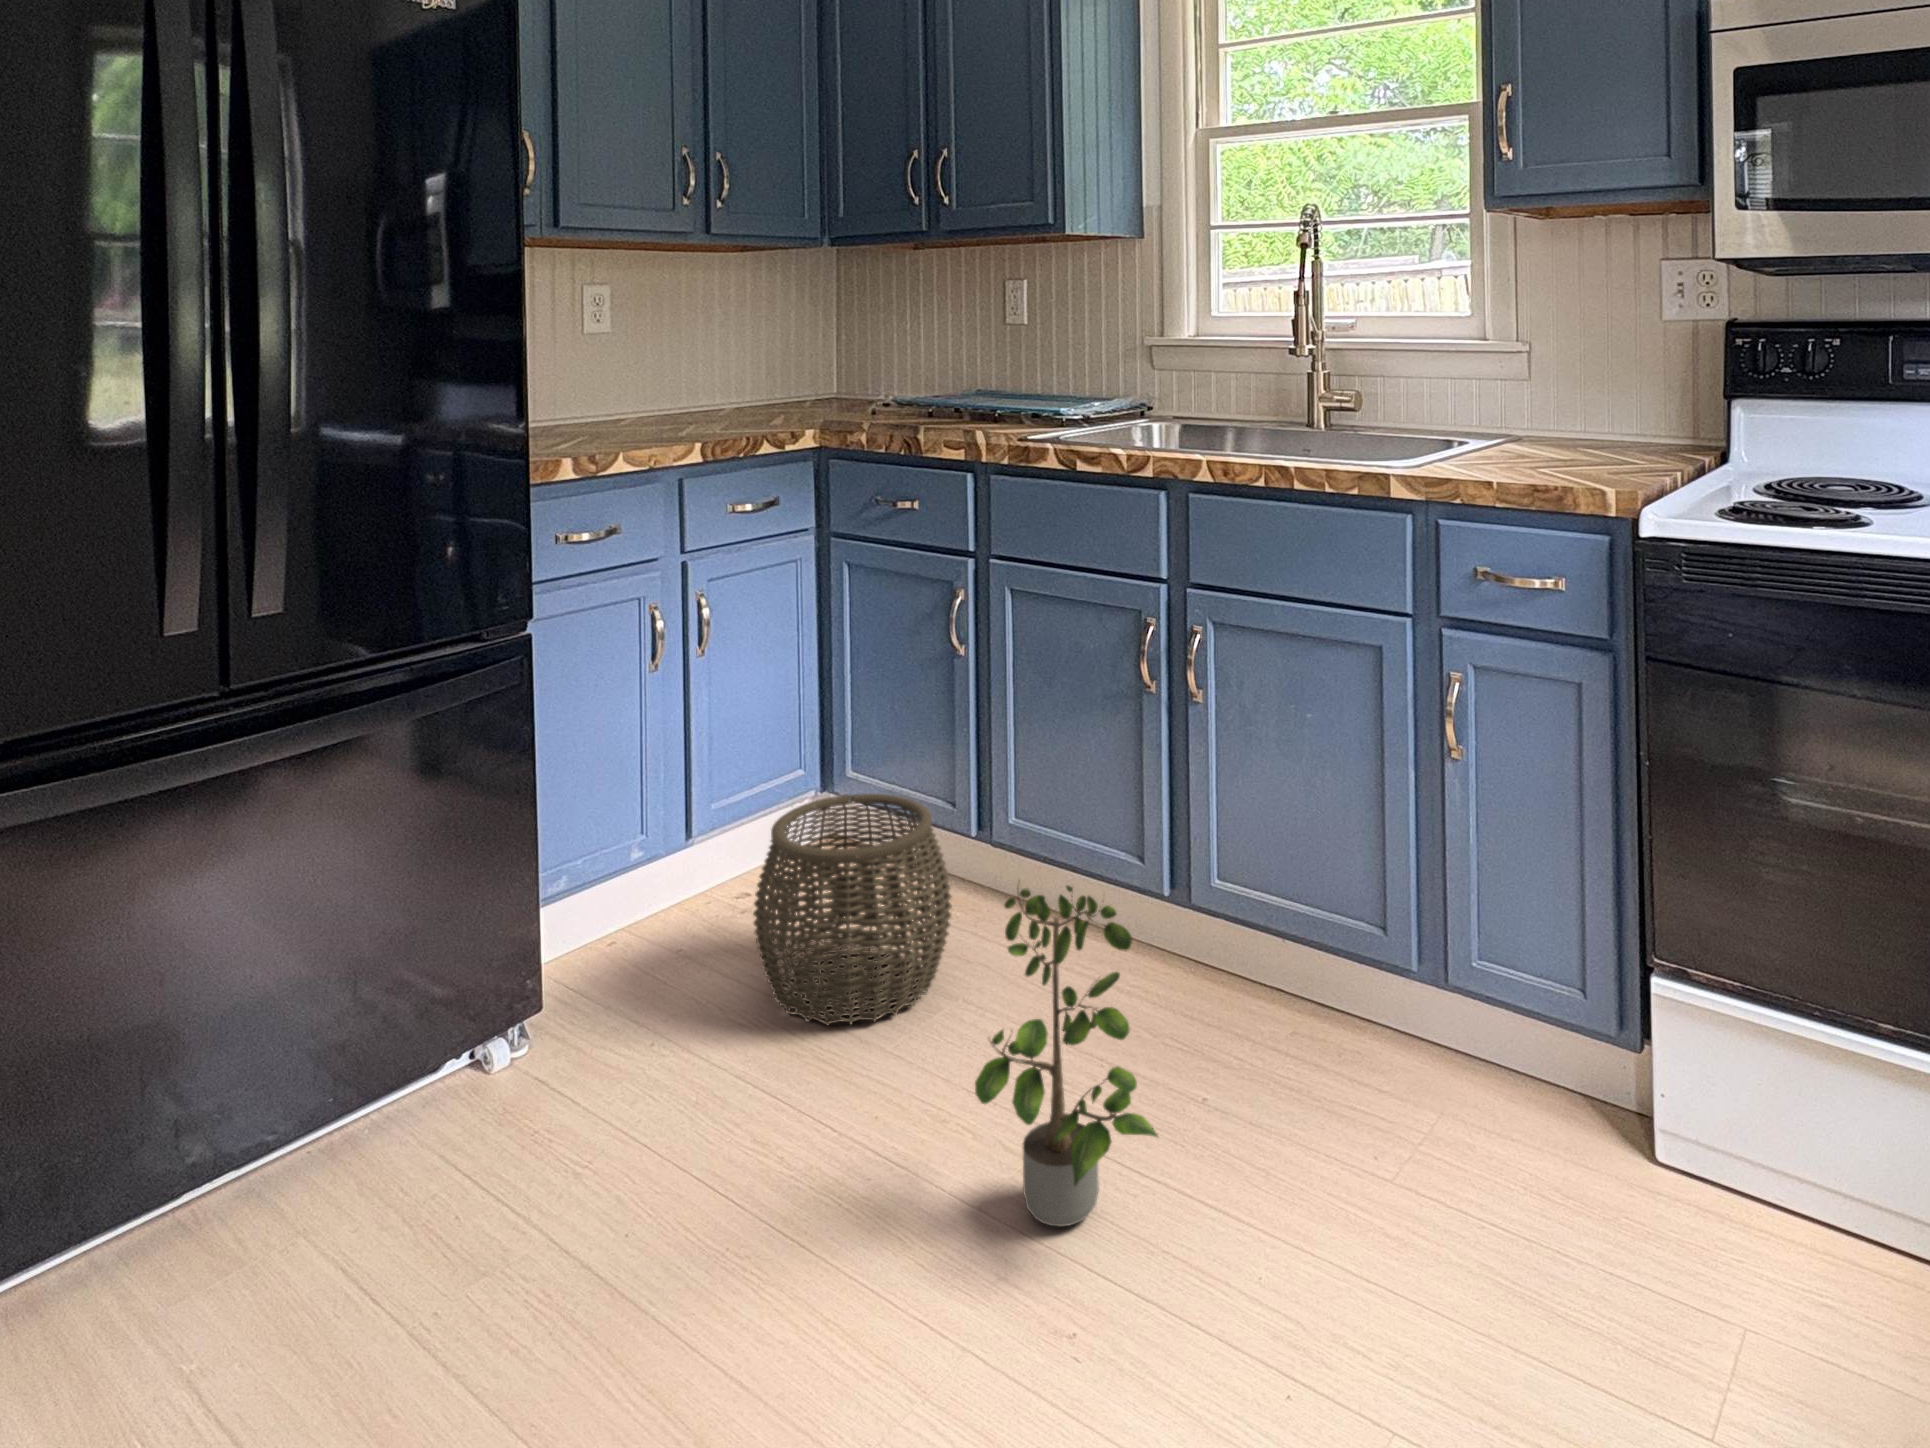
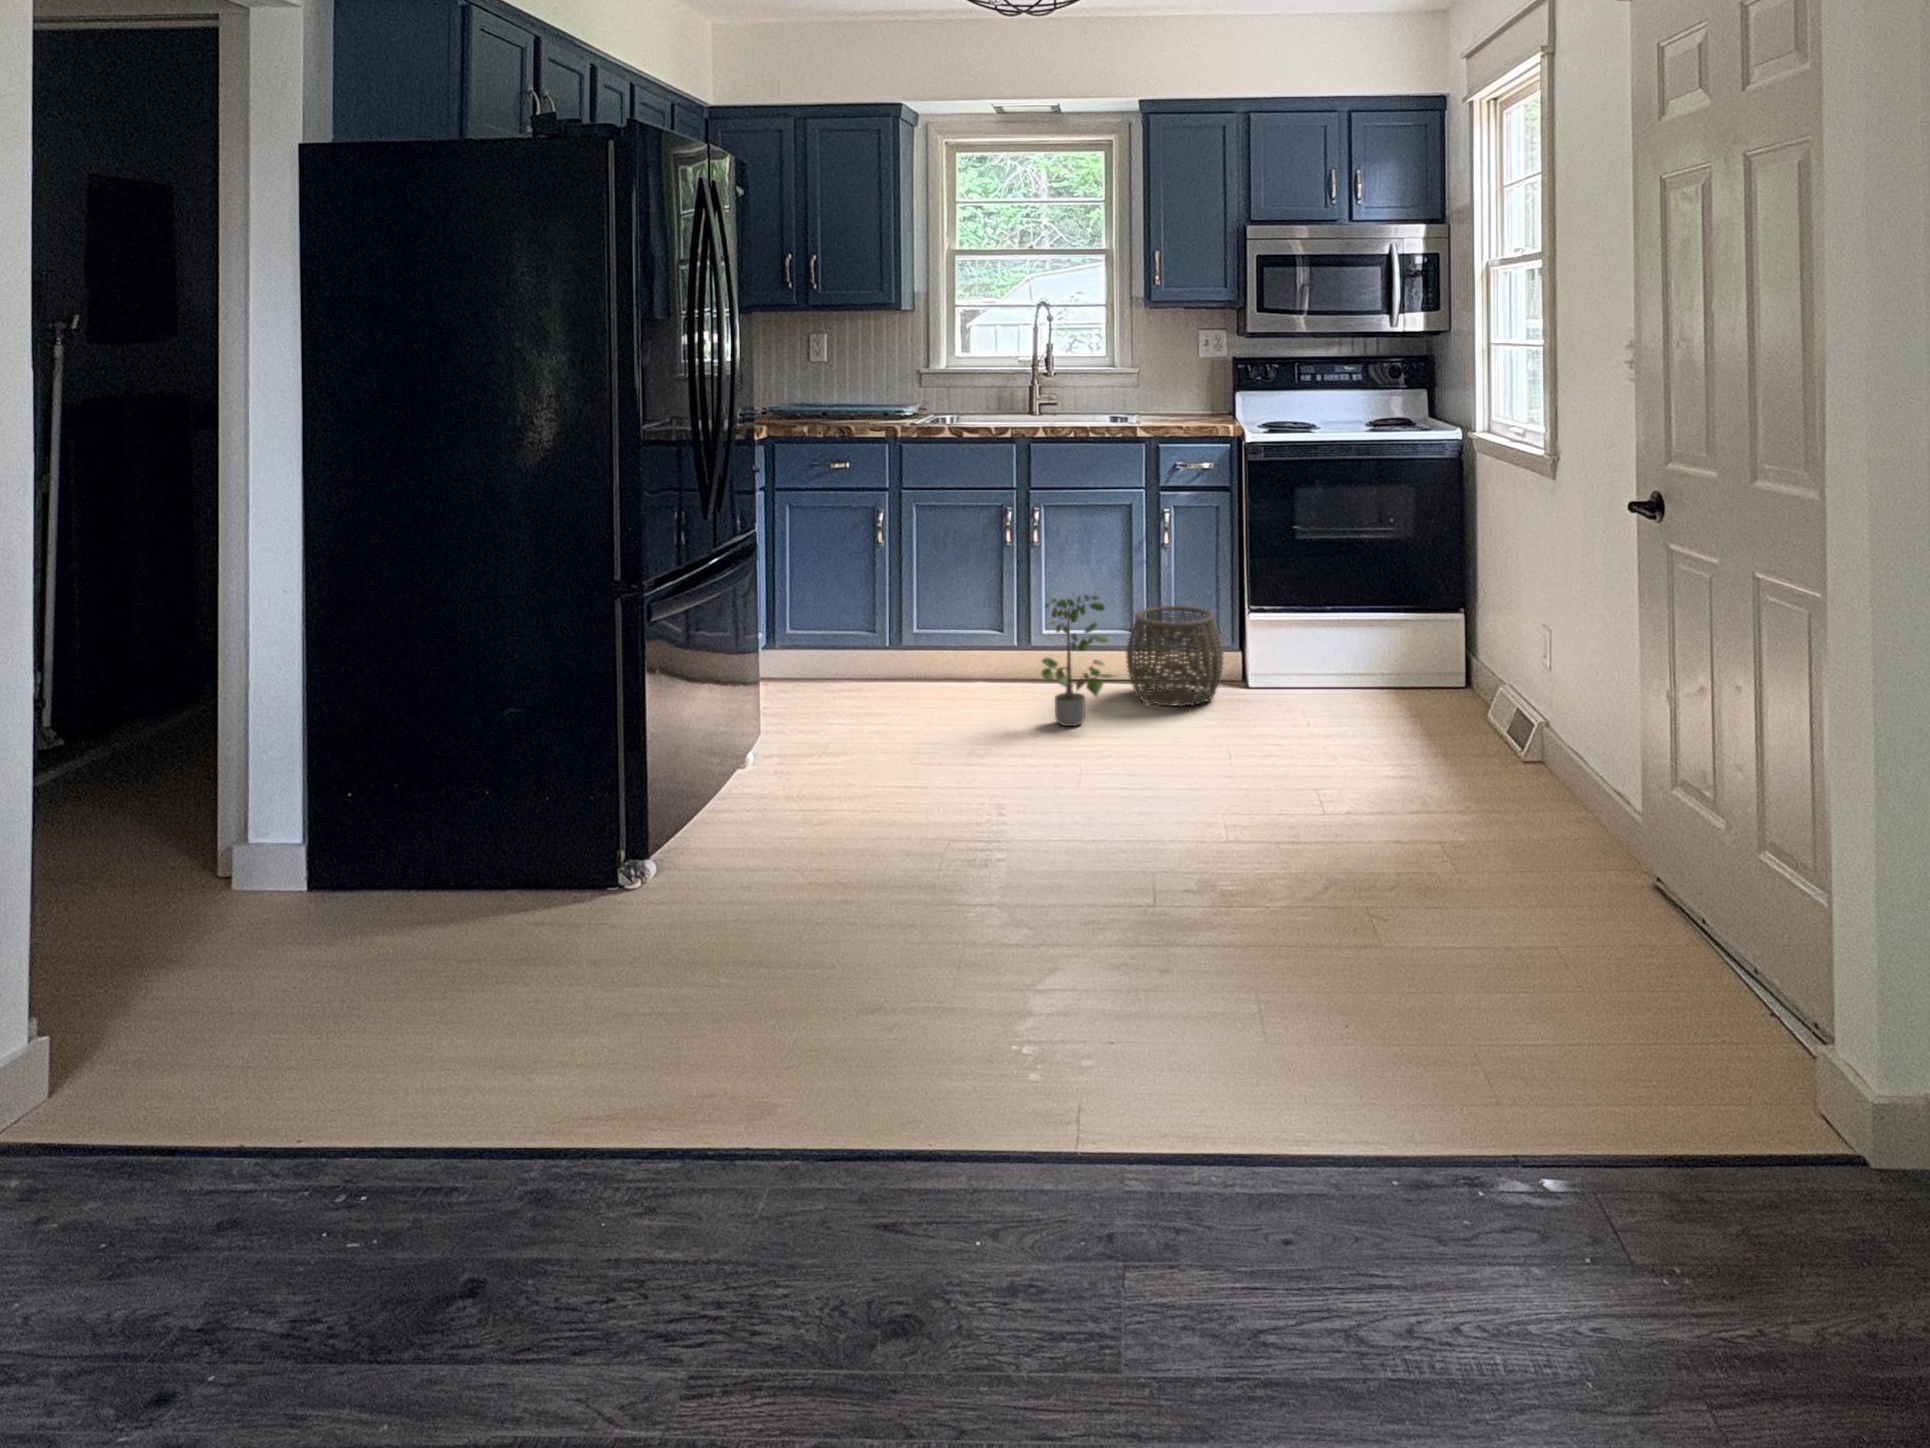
woven basket: present [753,794,952,1025] -> present [1126,606,1224,706]

